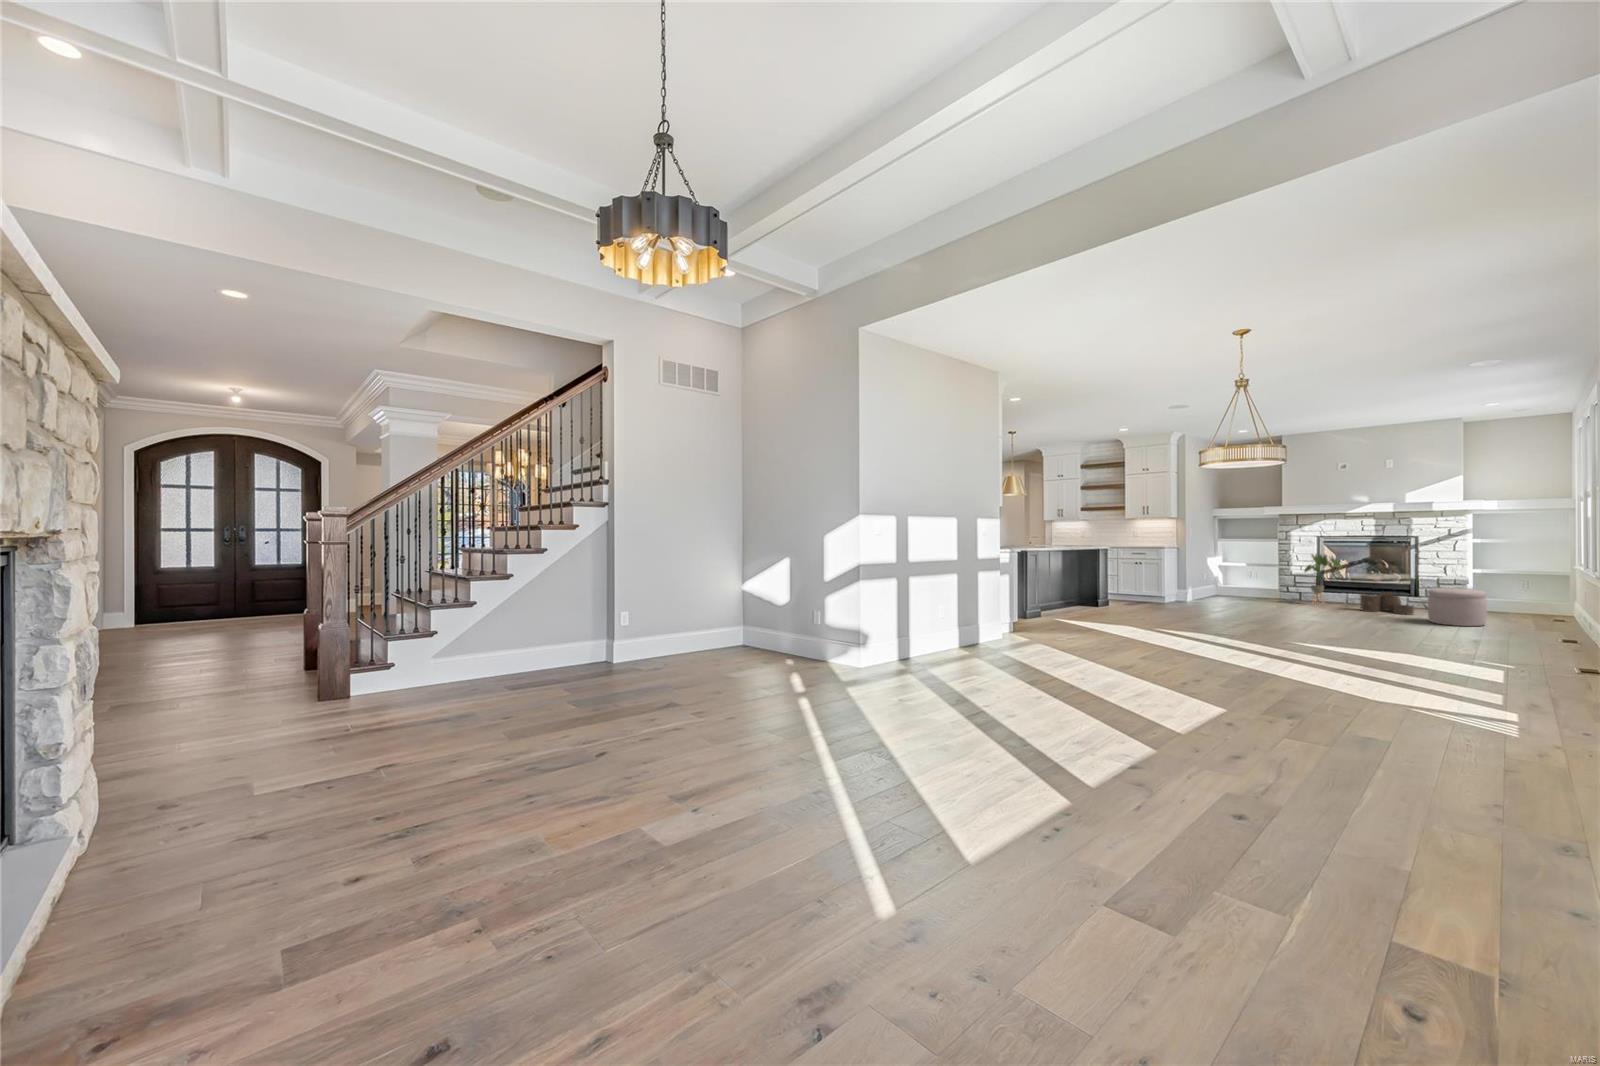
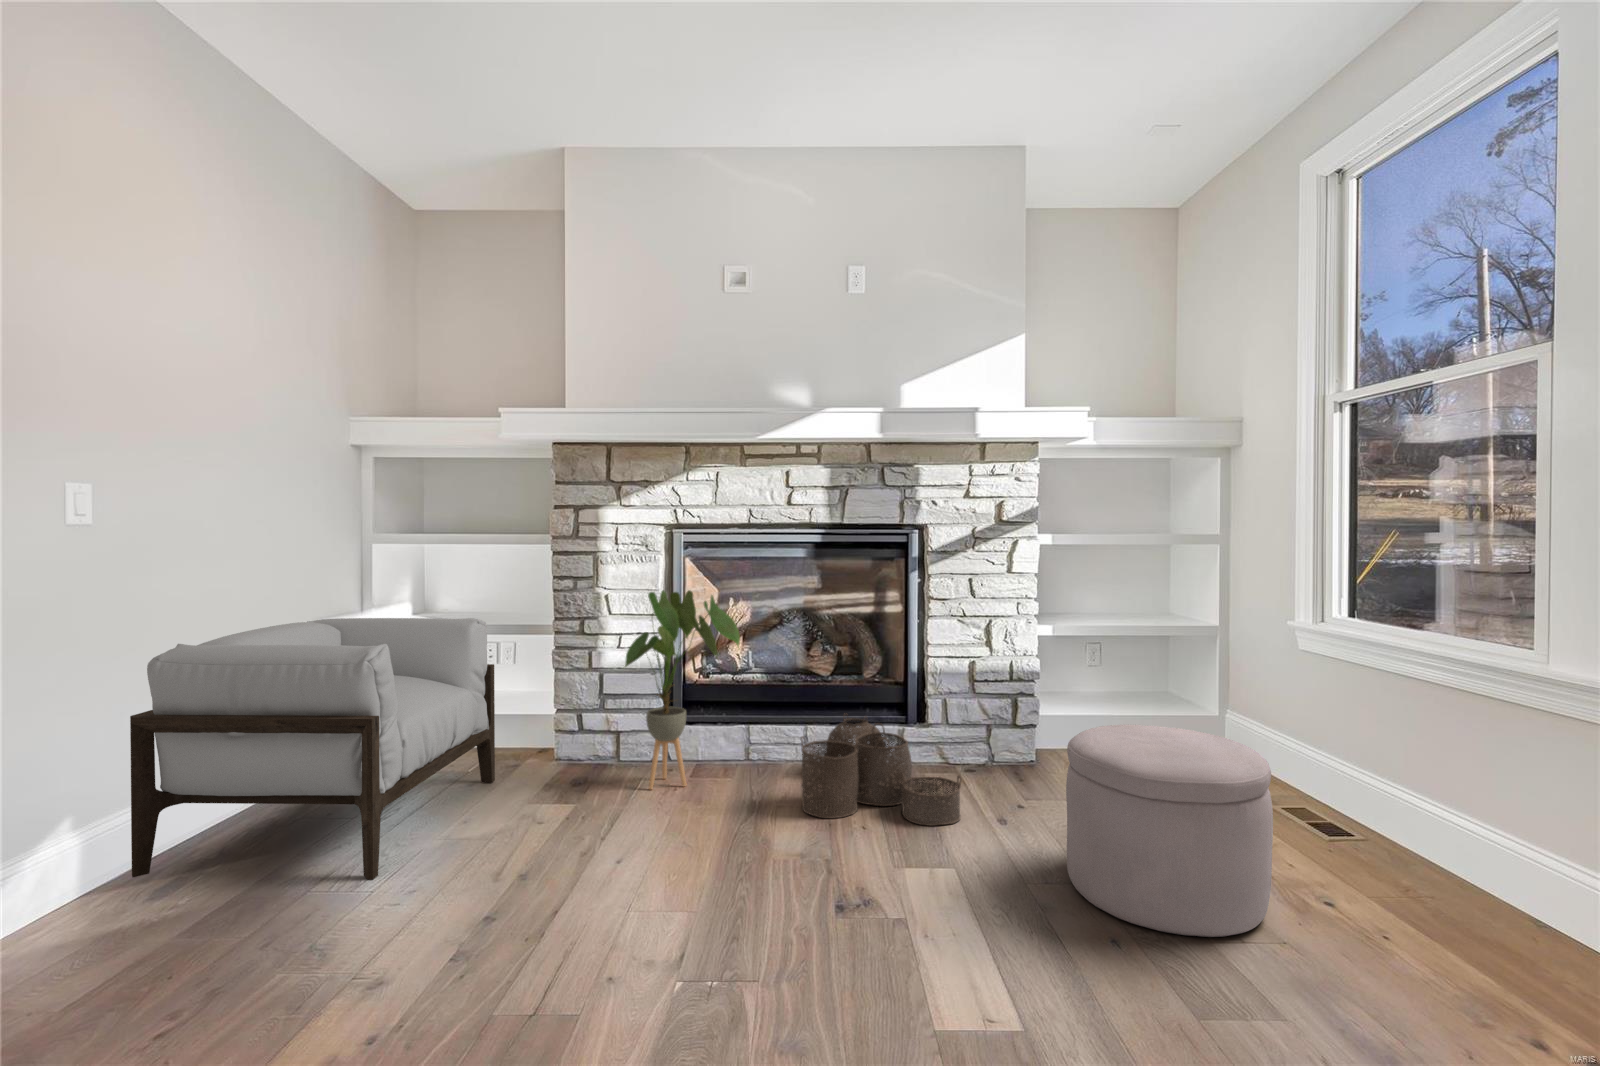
armchair: none [1193,559,1264,607] -> present [130,618,495,880]

